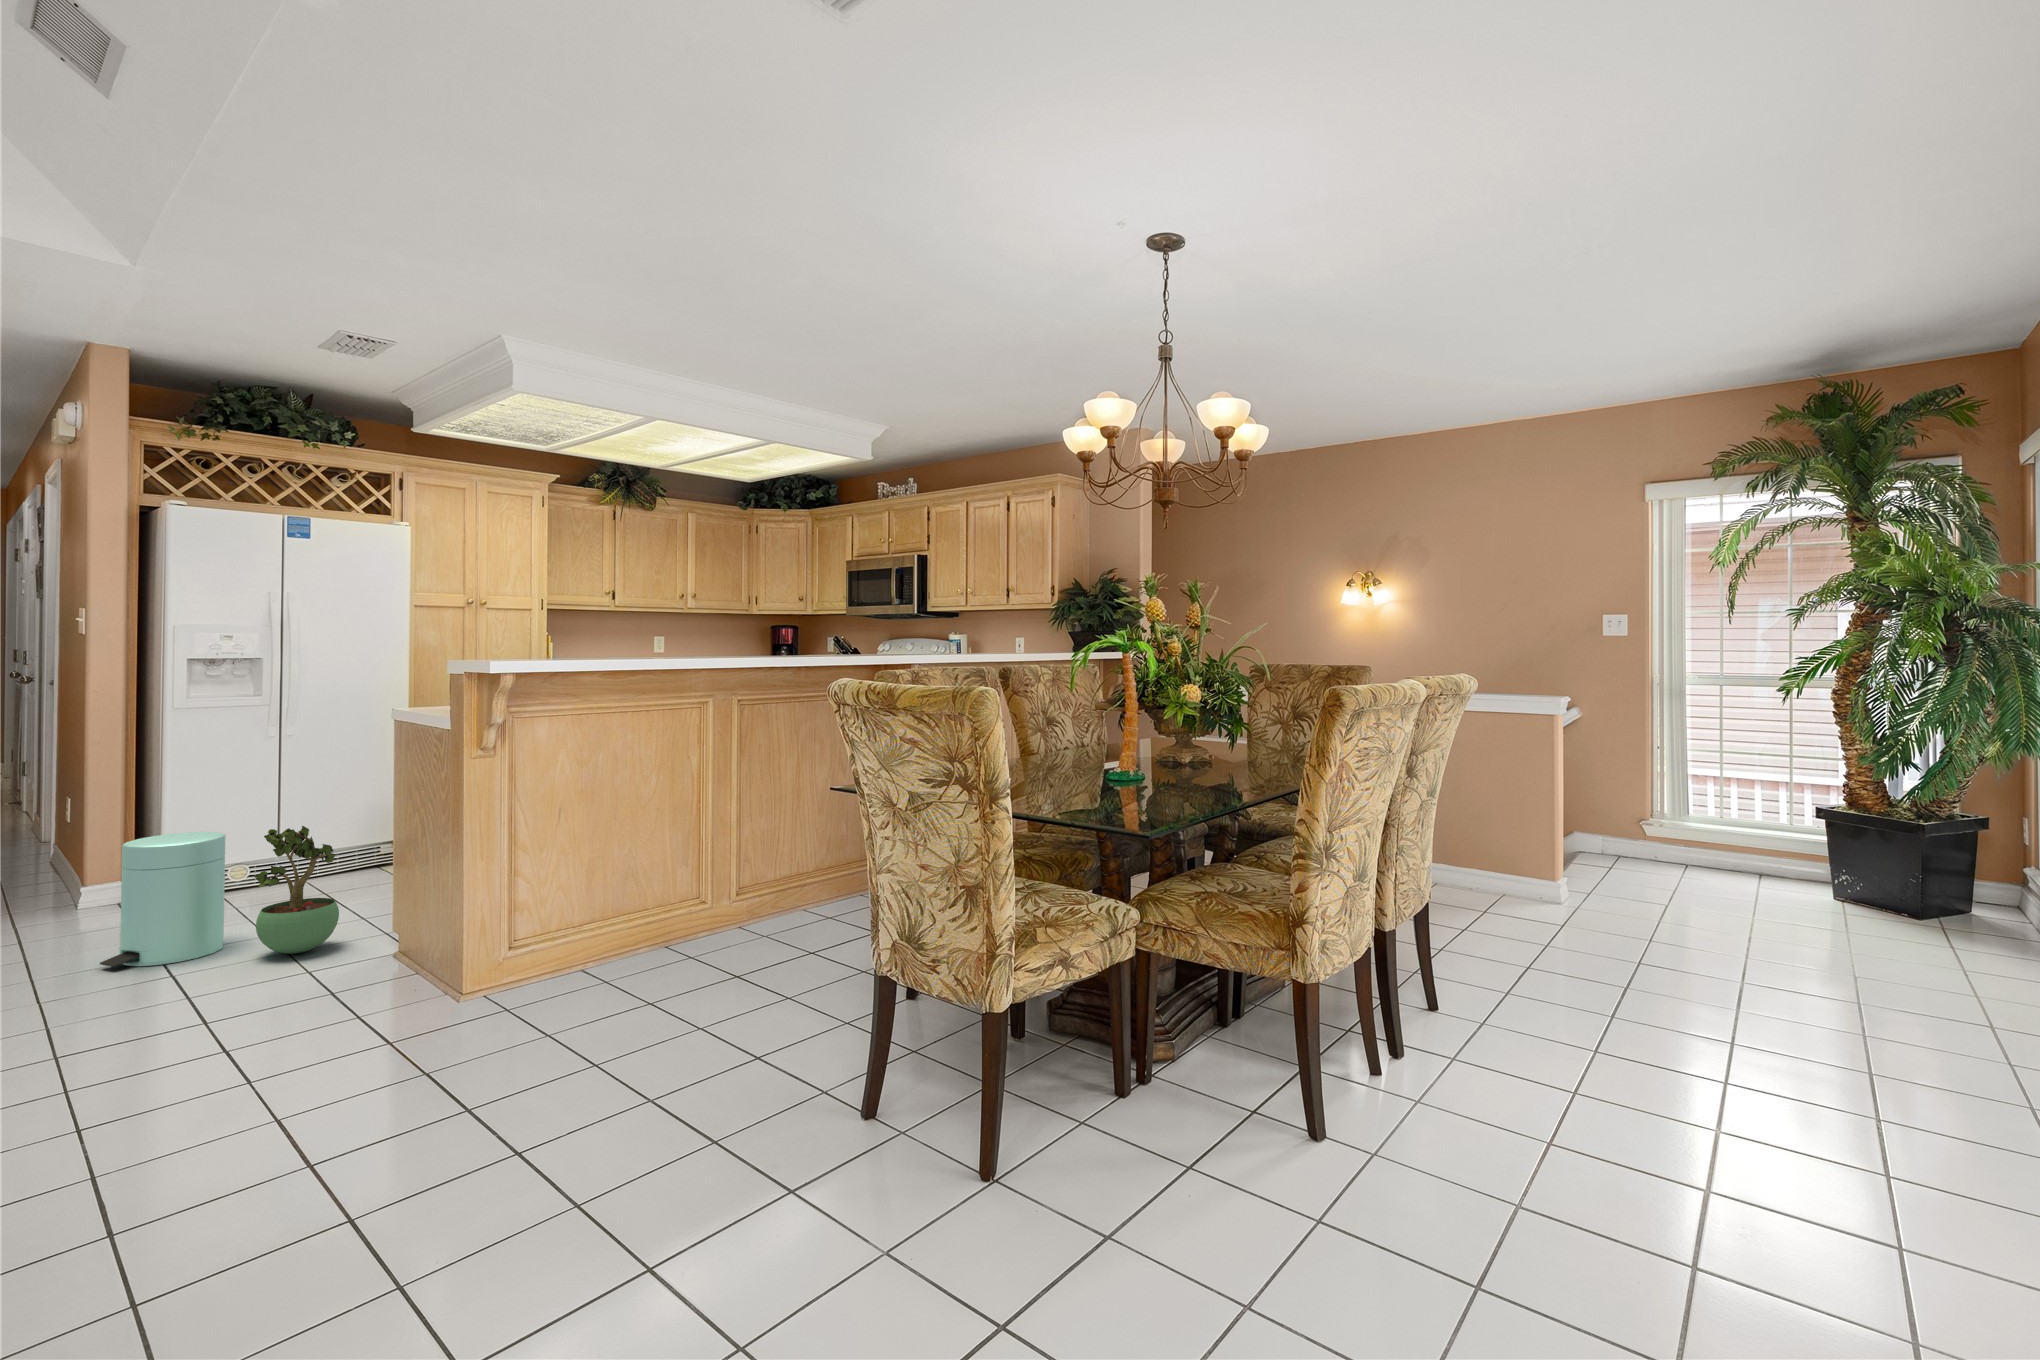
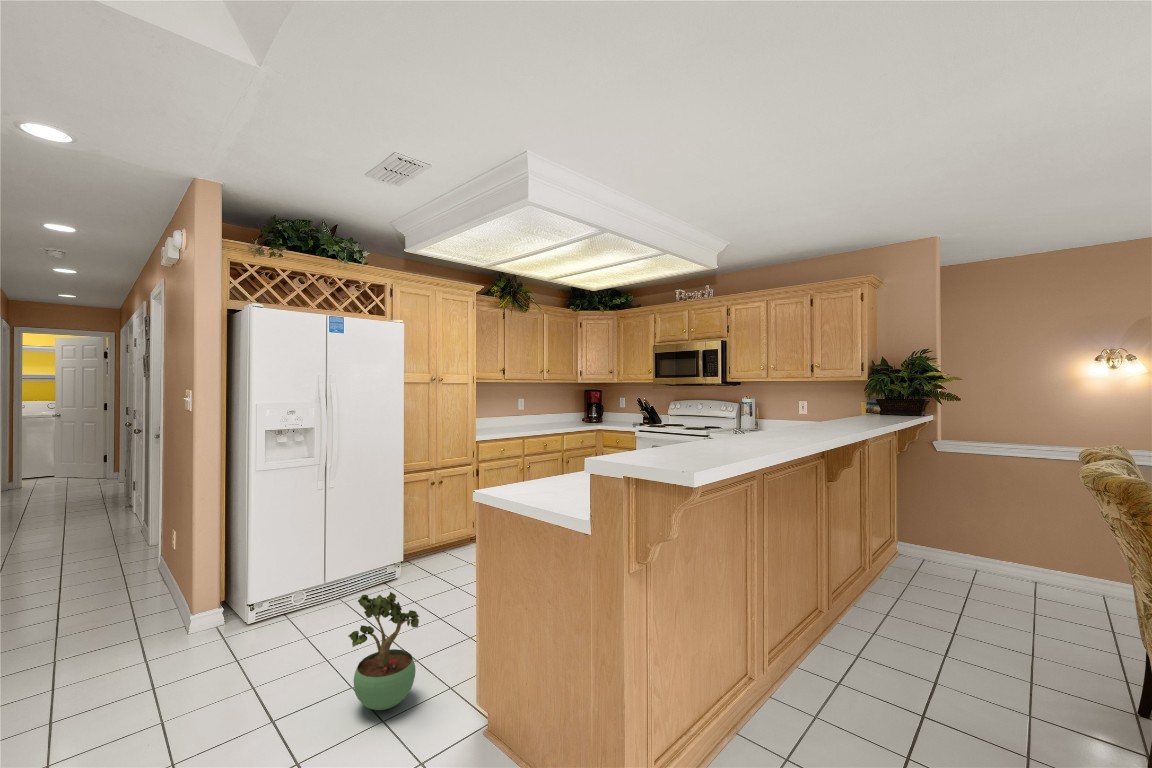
trash can: present [100,832,225,967] -> none [227,587,319,729]

